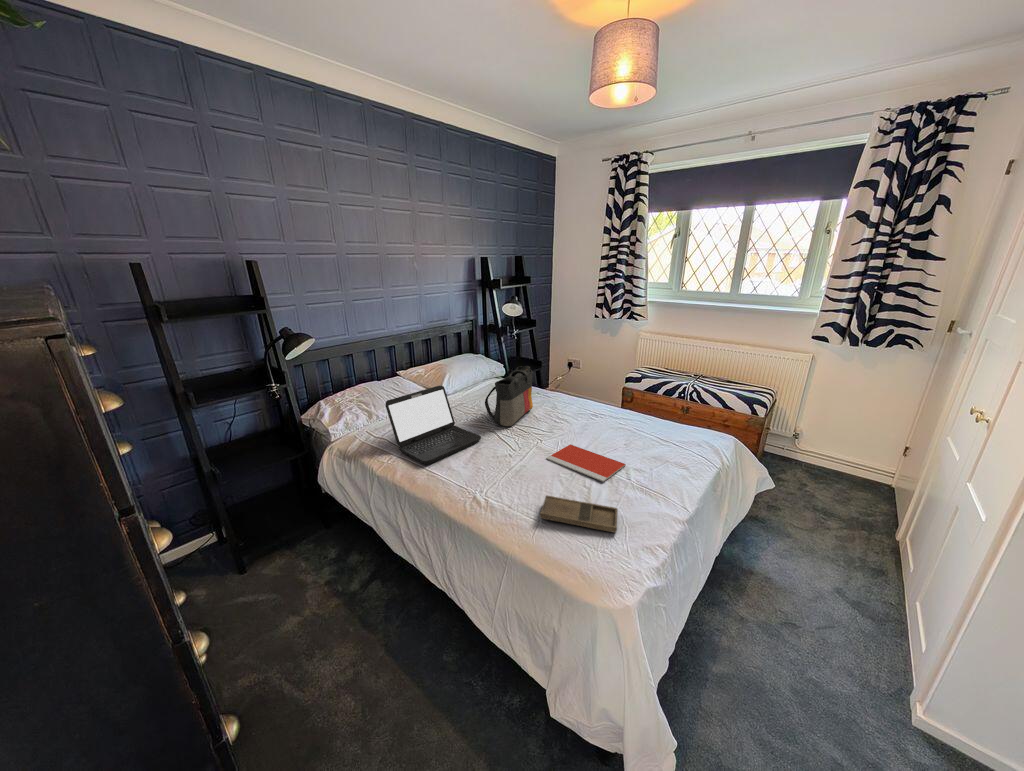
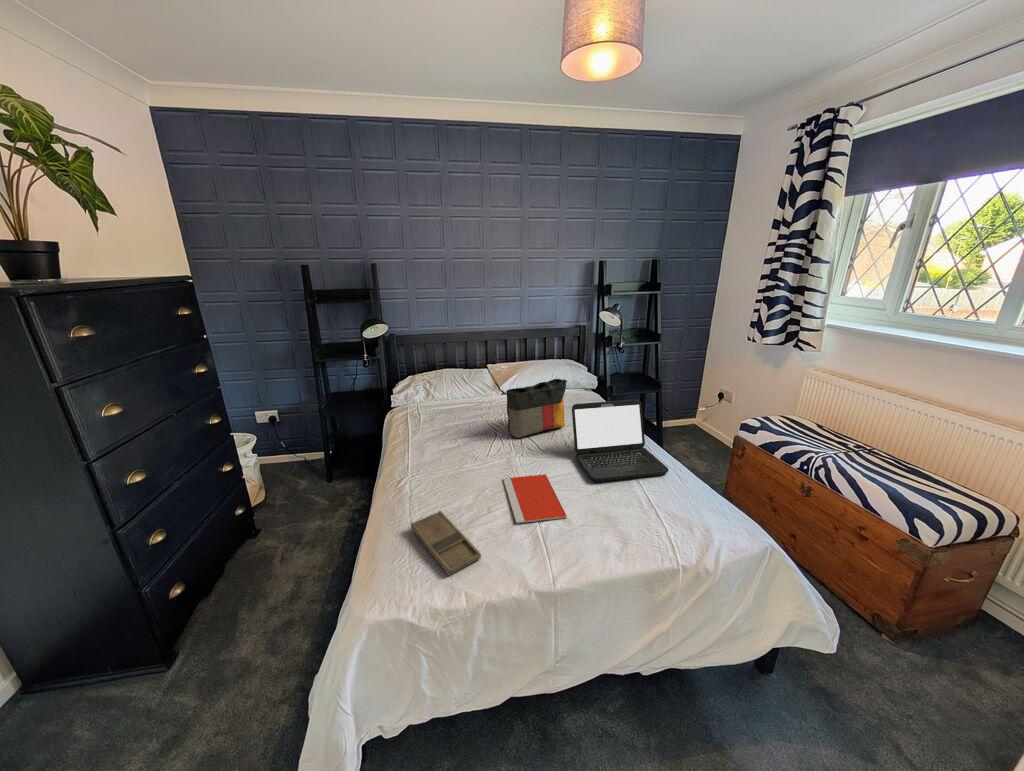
laptop: present [385,385,481,465] -> present [572,400,669,482]

